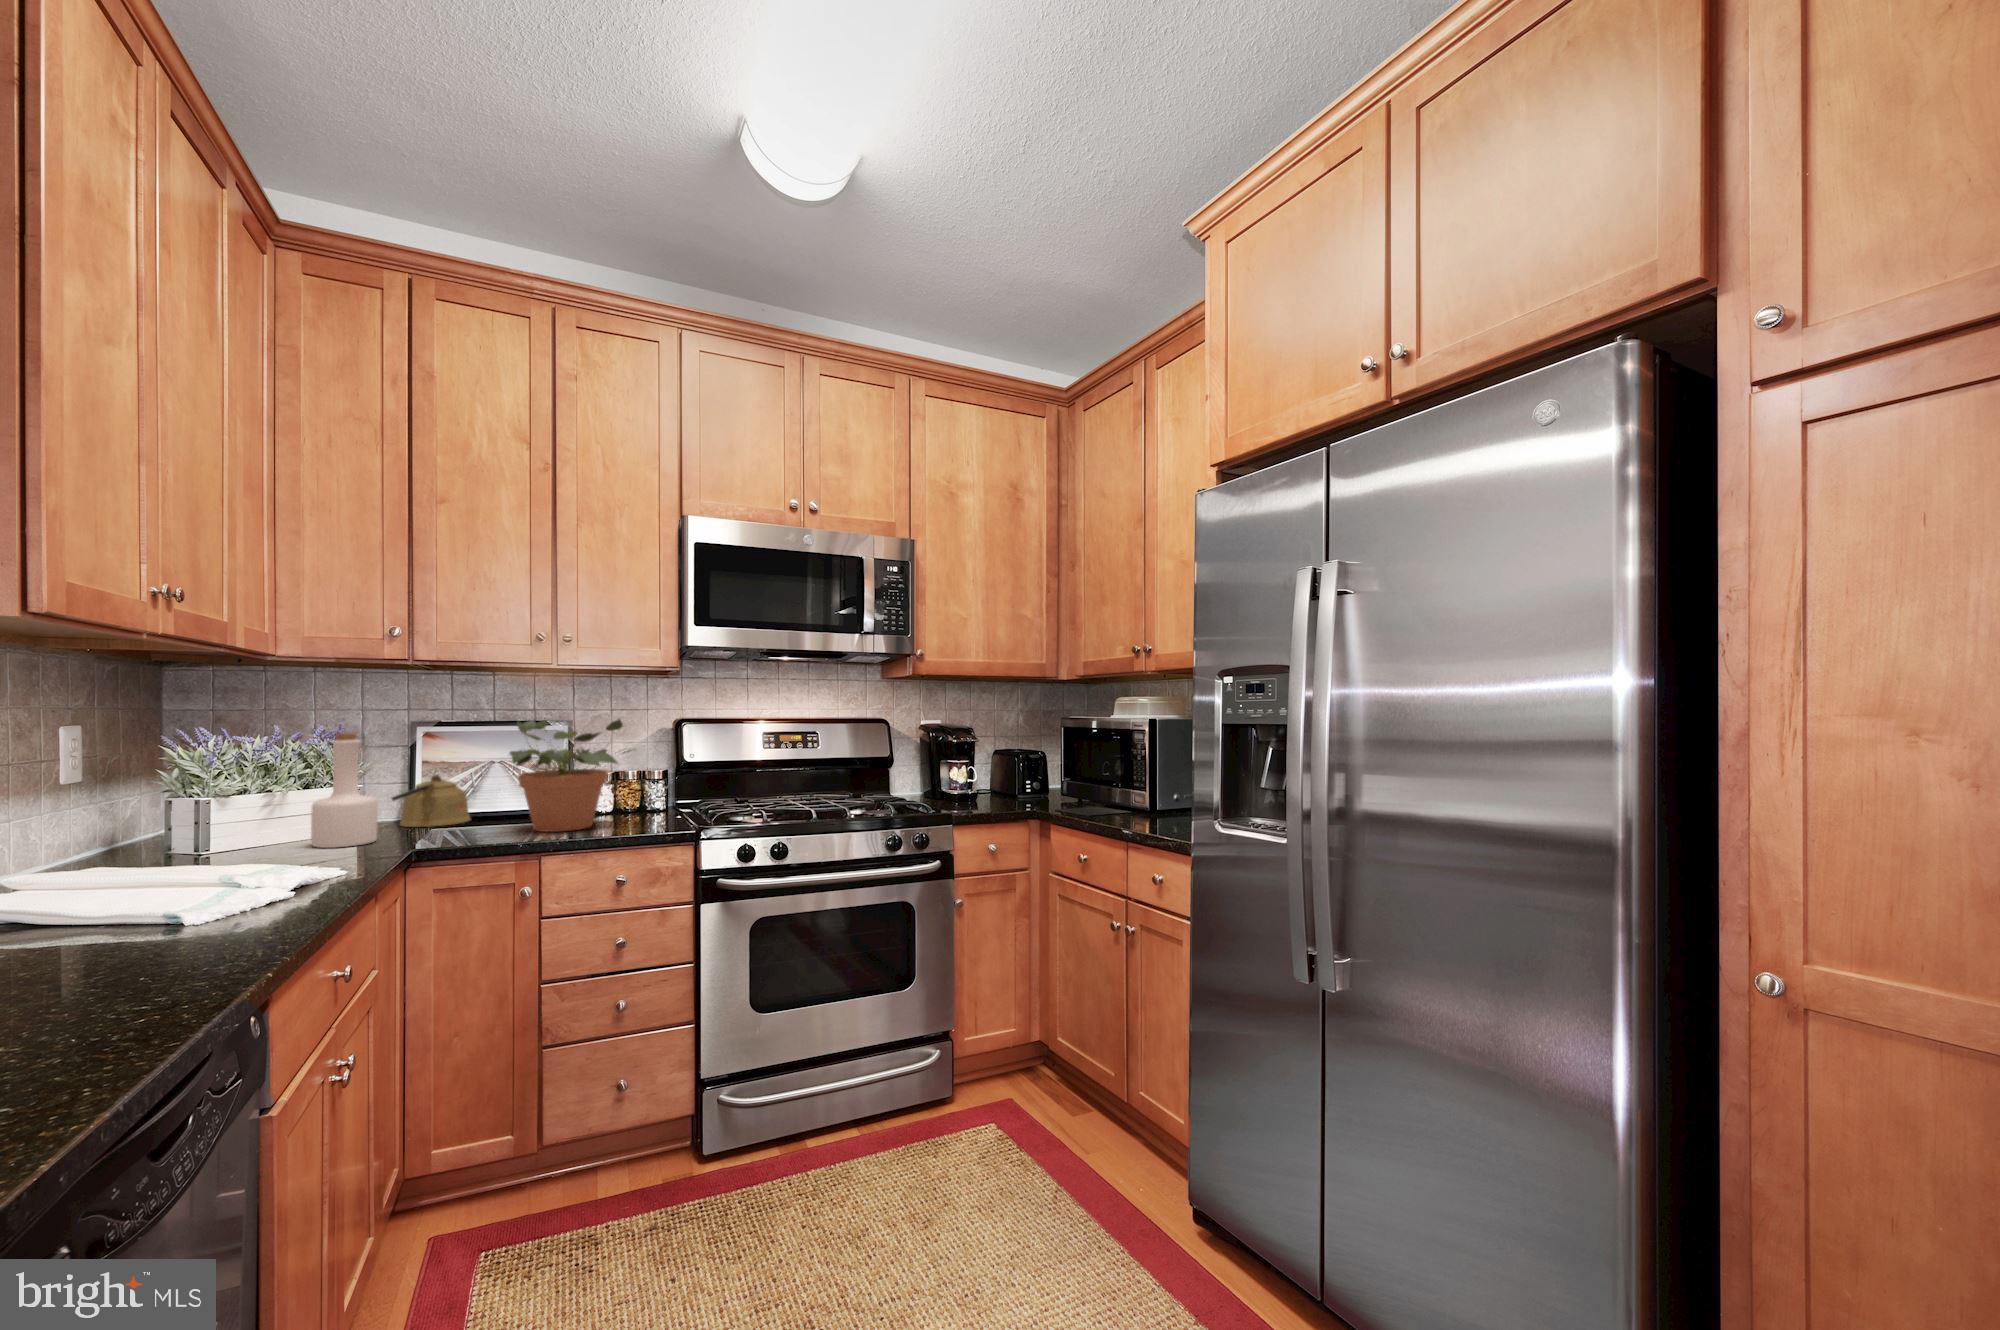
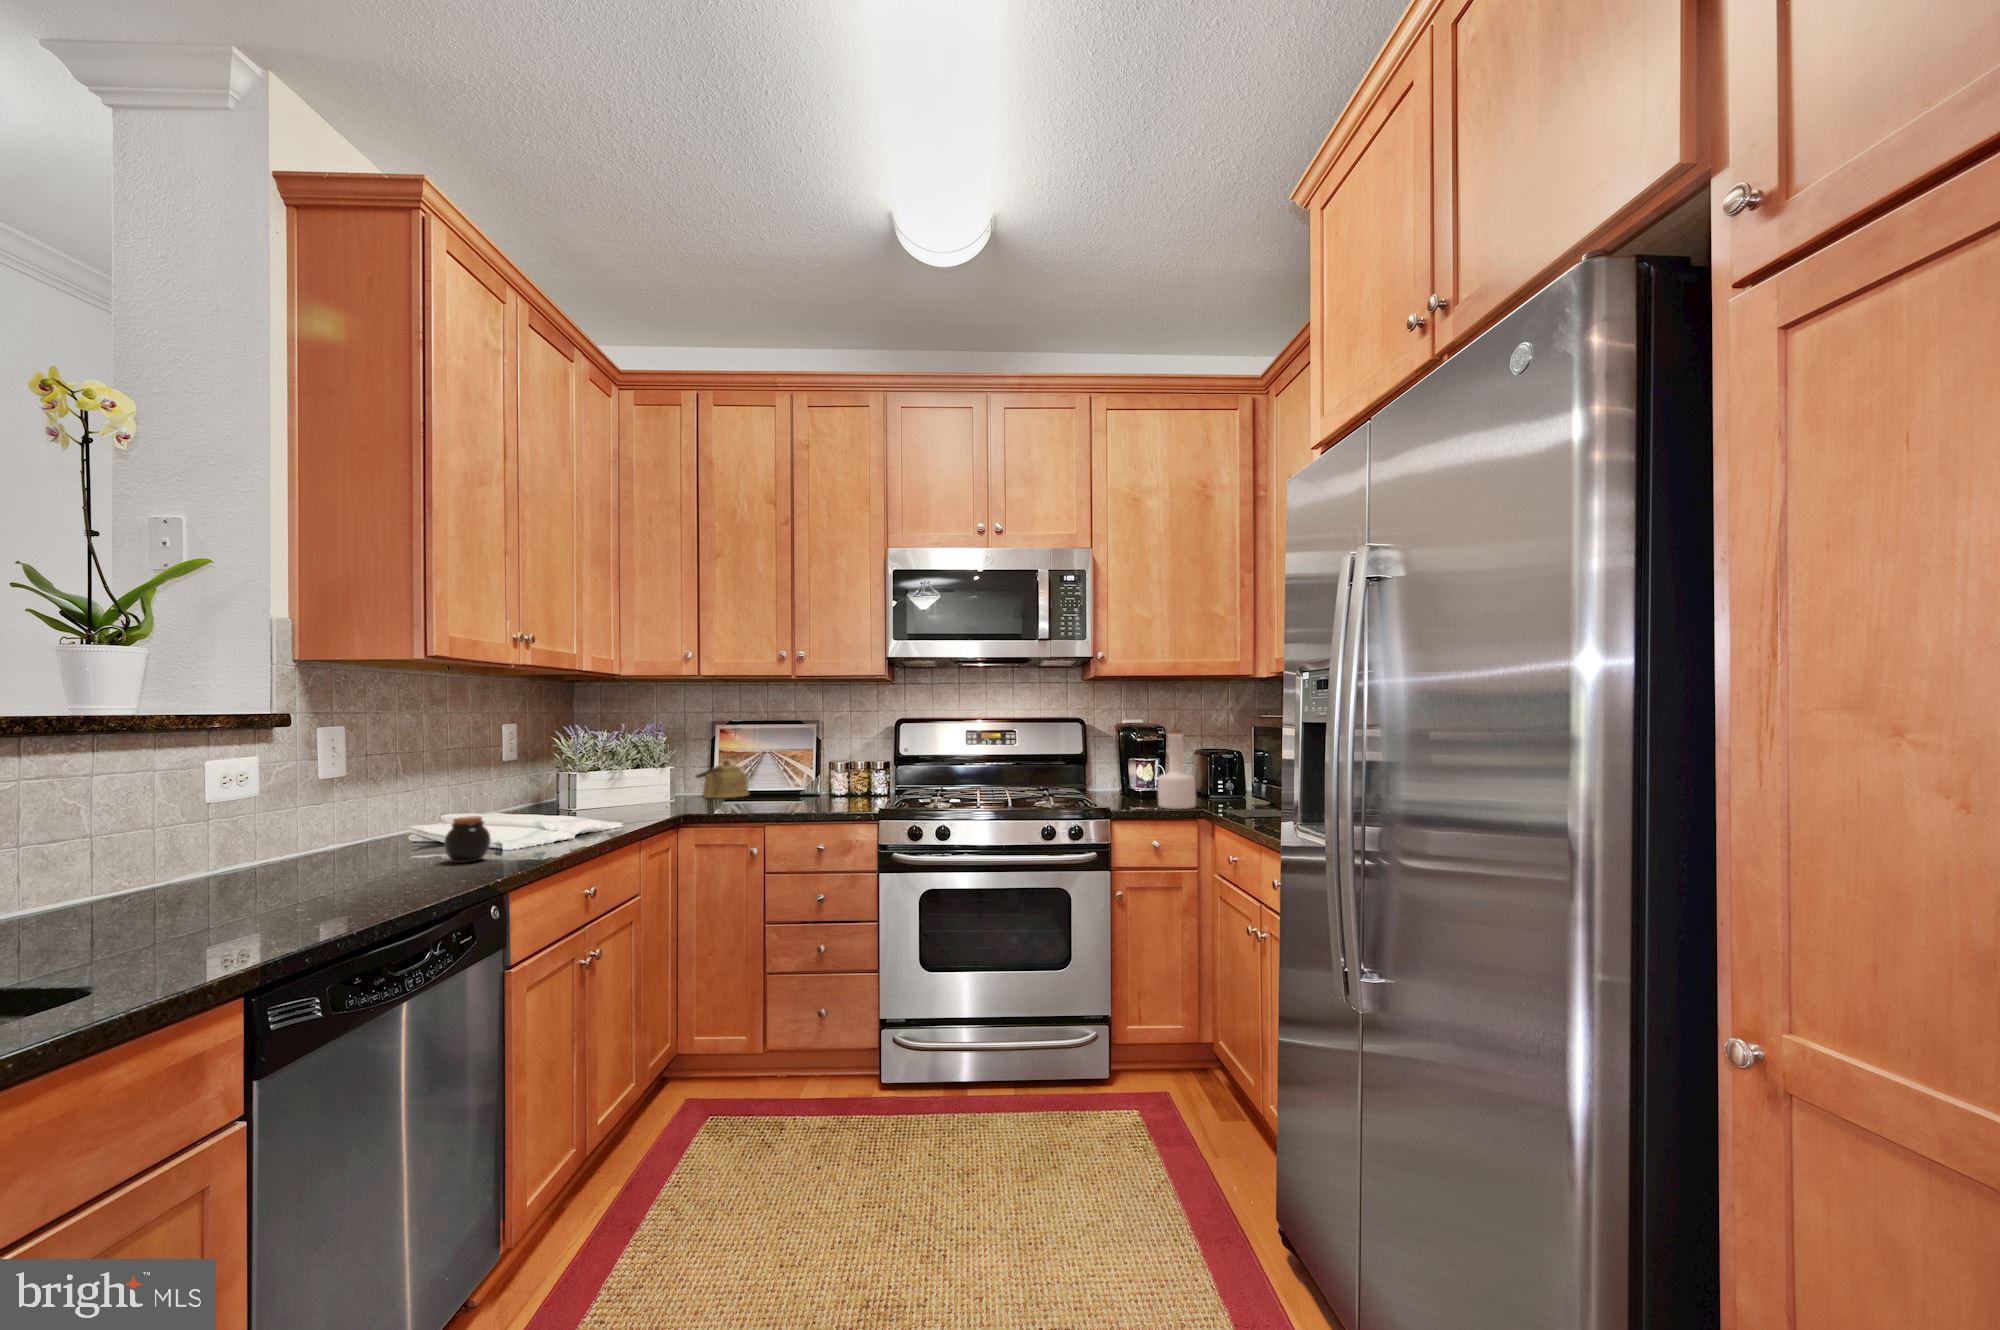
potted plant: present [510,719,629,832] -> none [750,719,853,807]
bottle: present [311,733,378,848] -> present [1158,729,1196,809]
jar: none [124,877,209,954] -> present [444,816,491,863]

